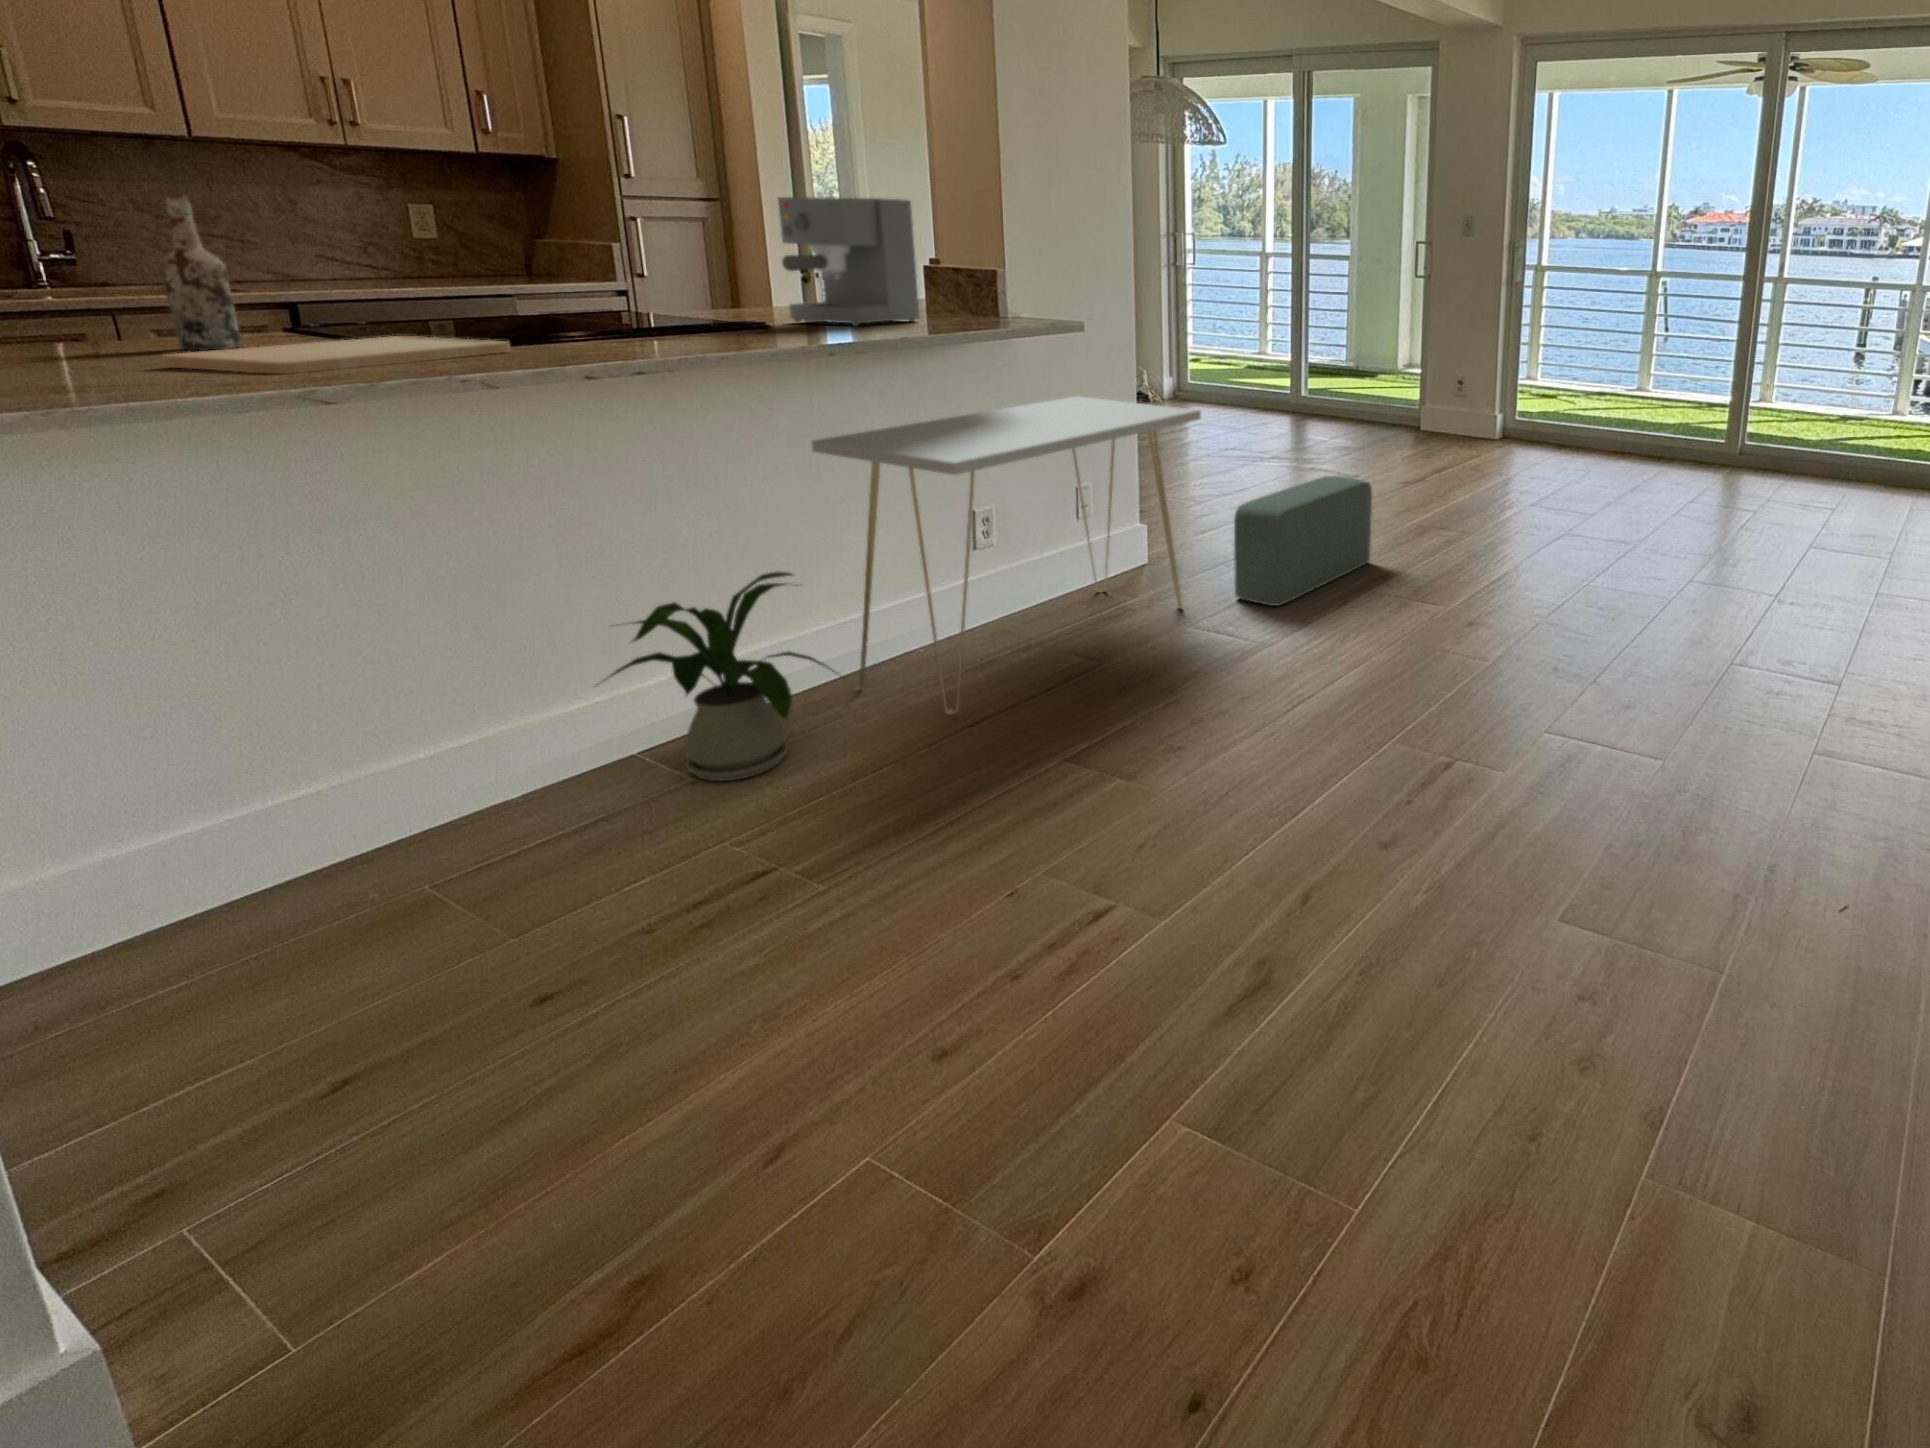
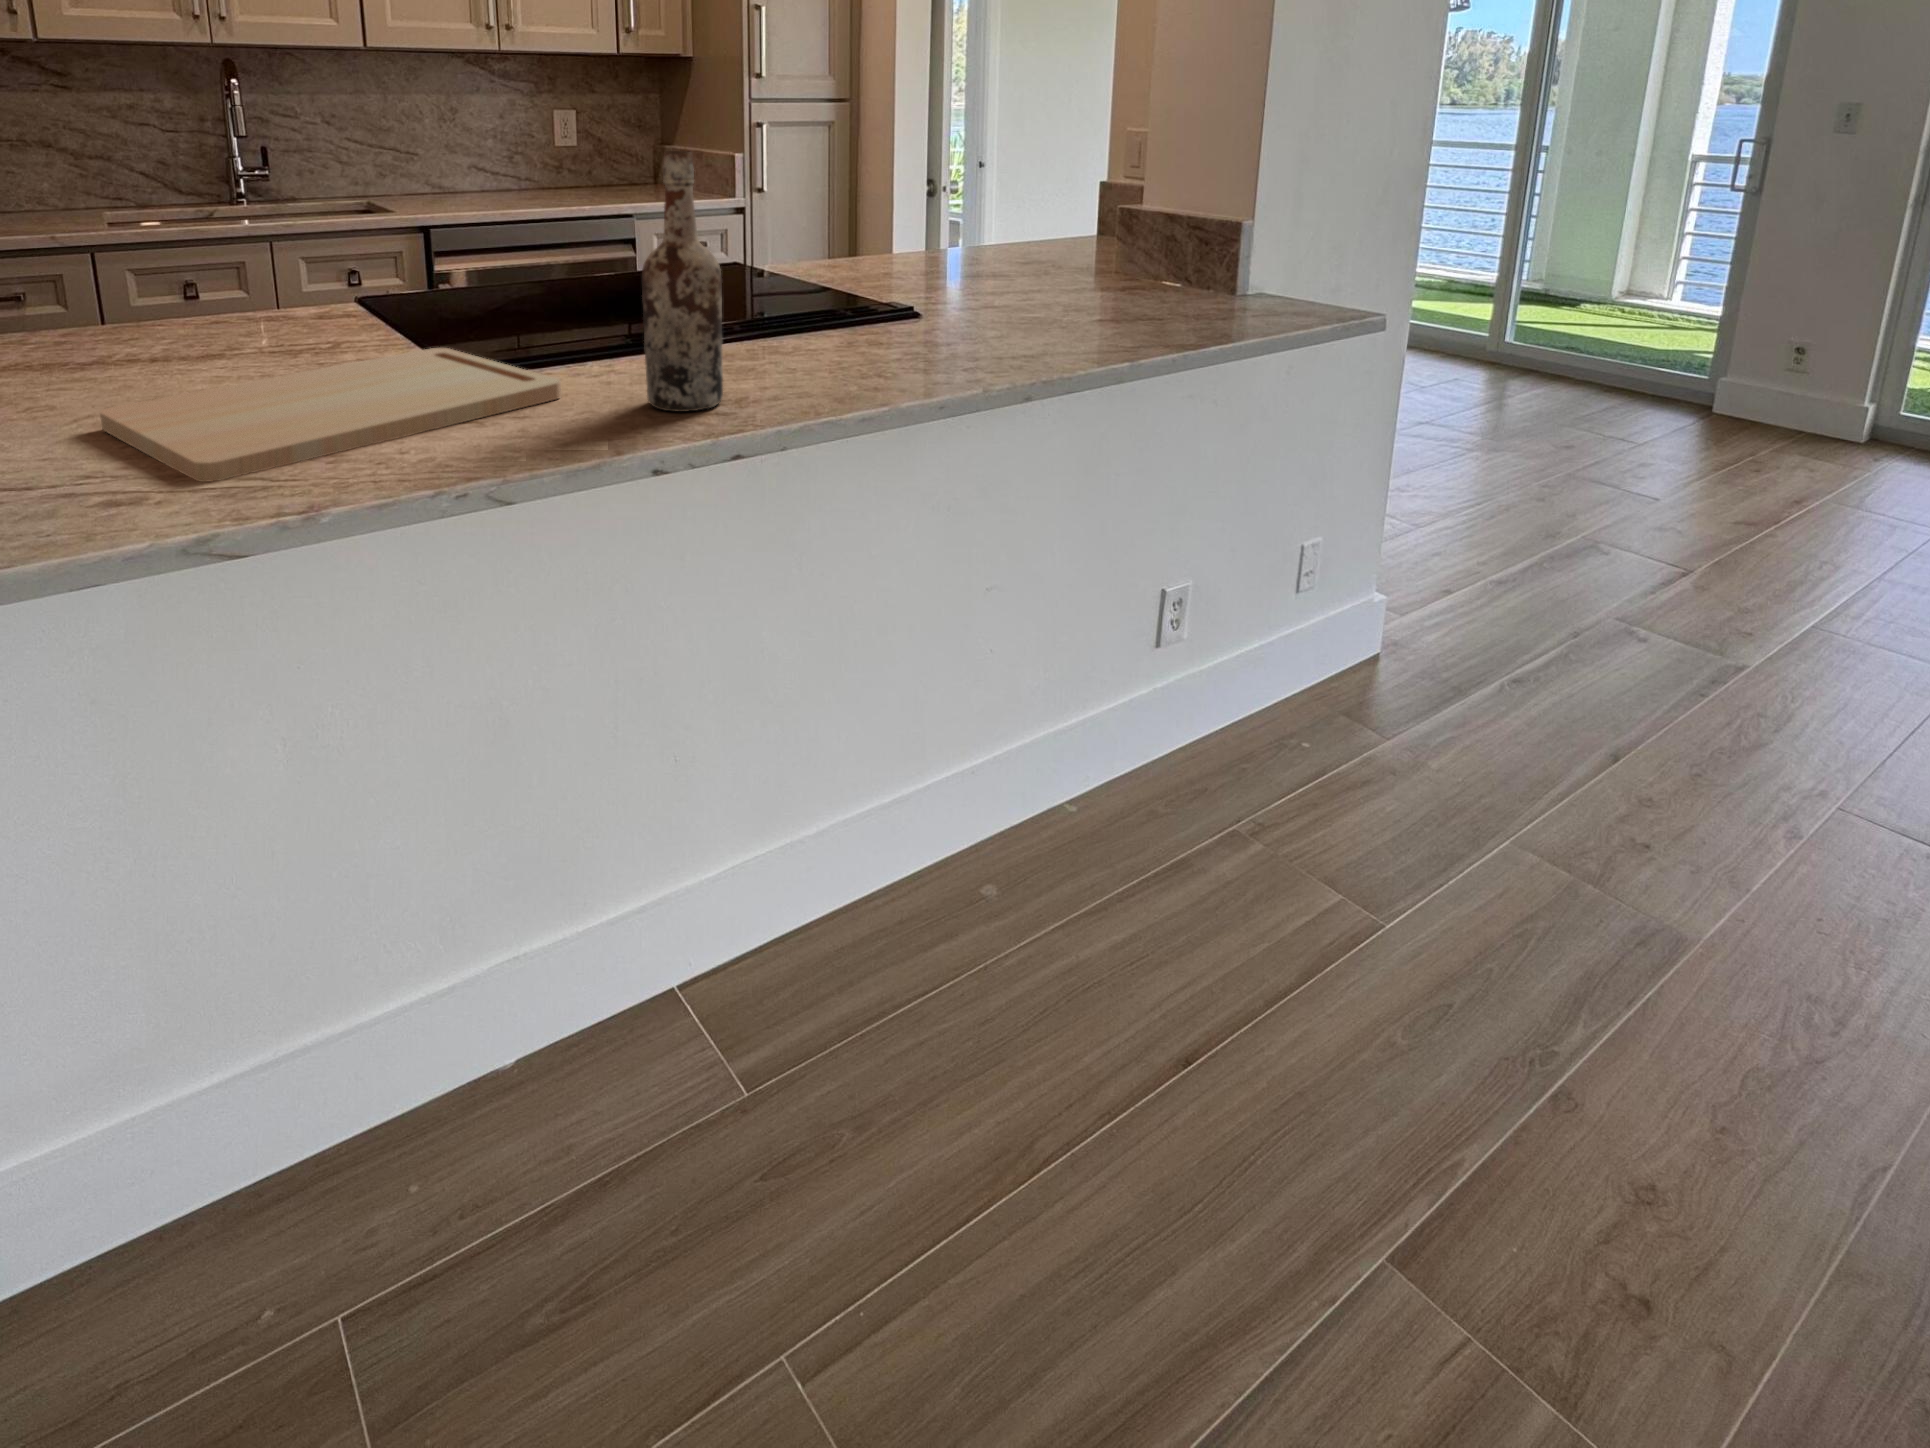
wine bottle: present [160,195,241,351] -> present [642,151,723,412]
coffee maker: present [778,197,920,326] -> none [937,112,1130,314]
console table: present [812,396,1201,715] -> none [965,414,1587,1046]
pouf: present [1234,476,1372,606] -> none [1575,567,1828,832]
house plant: present [599,571,845,781] -> none [619,787,1002,1159]

